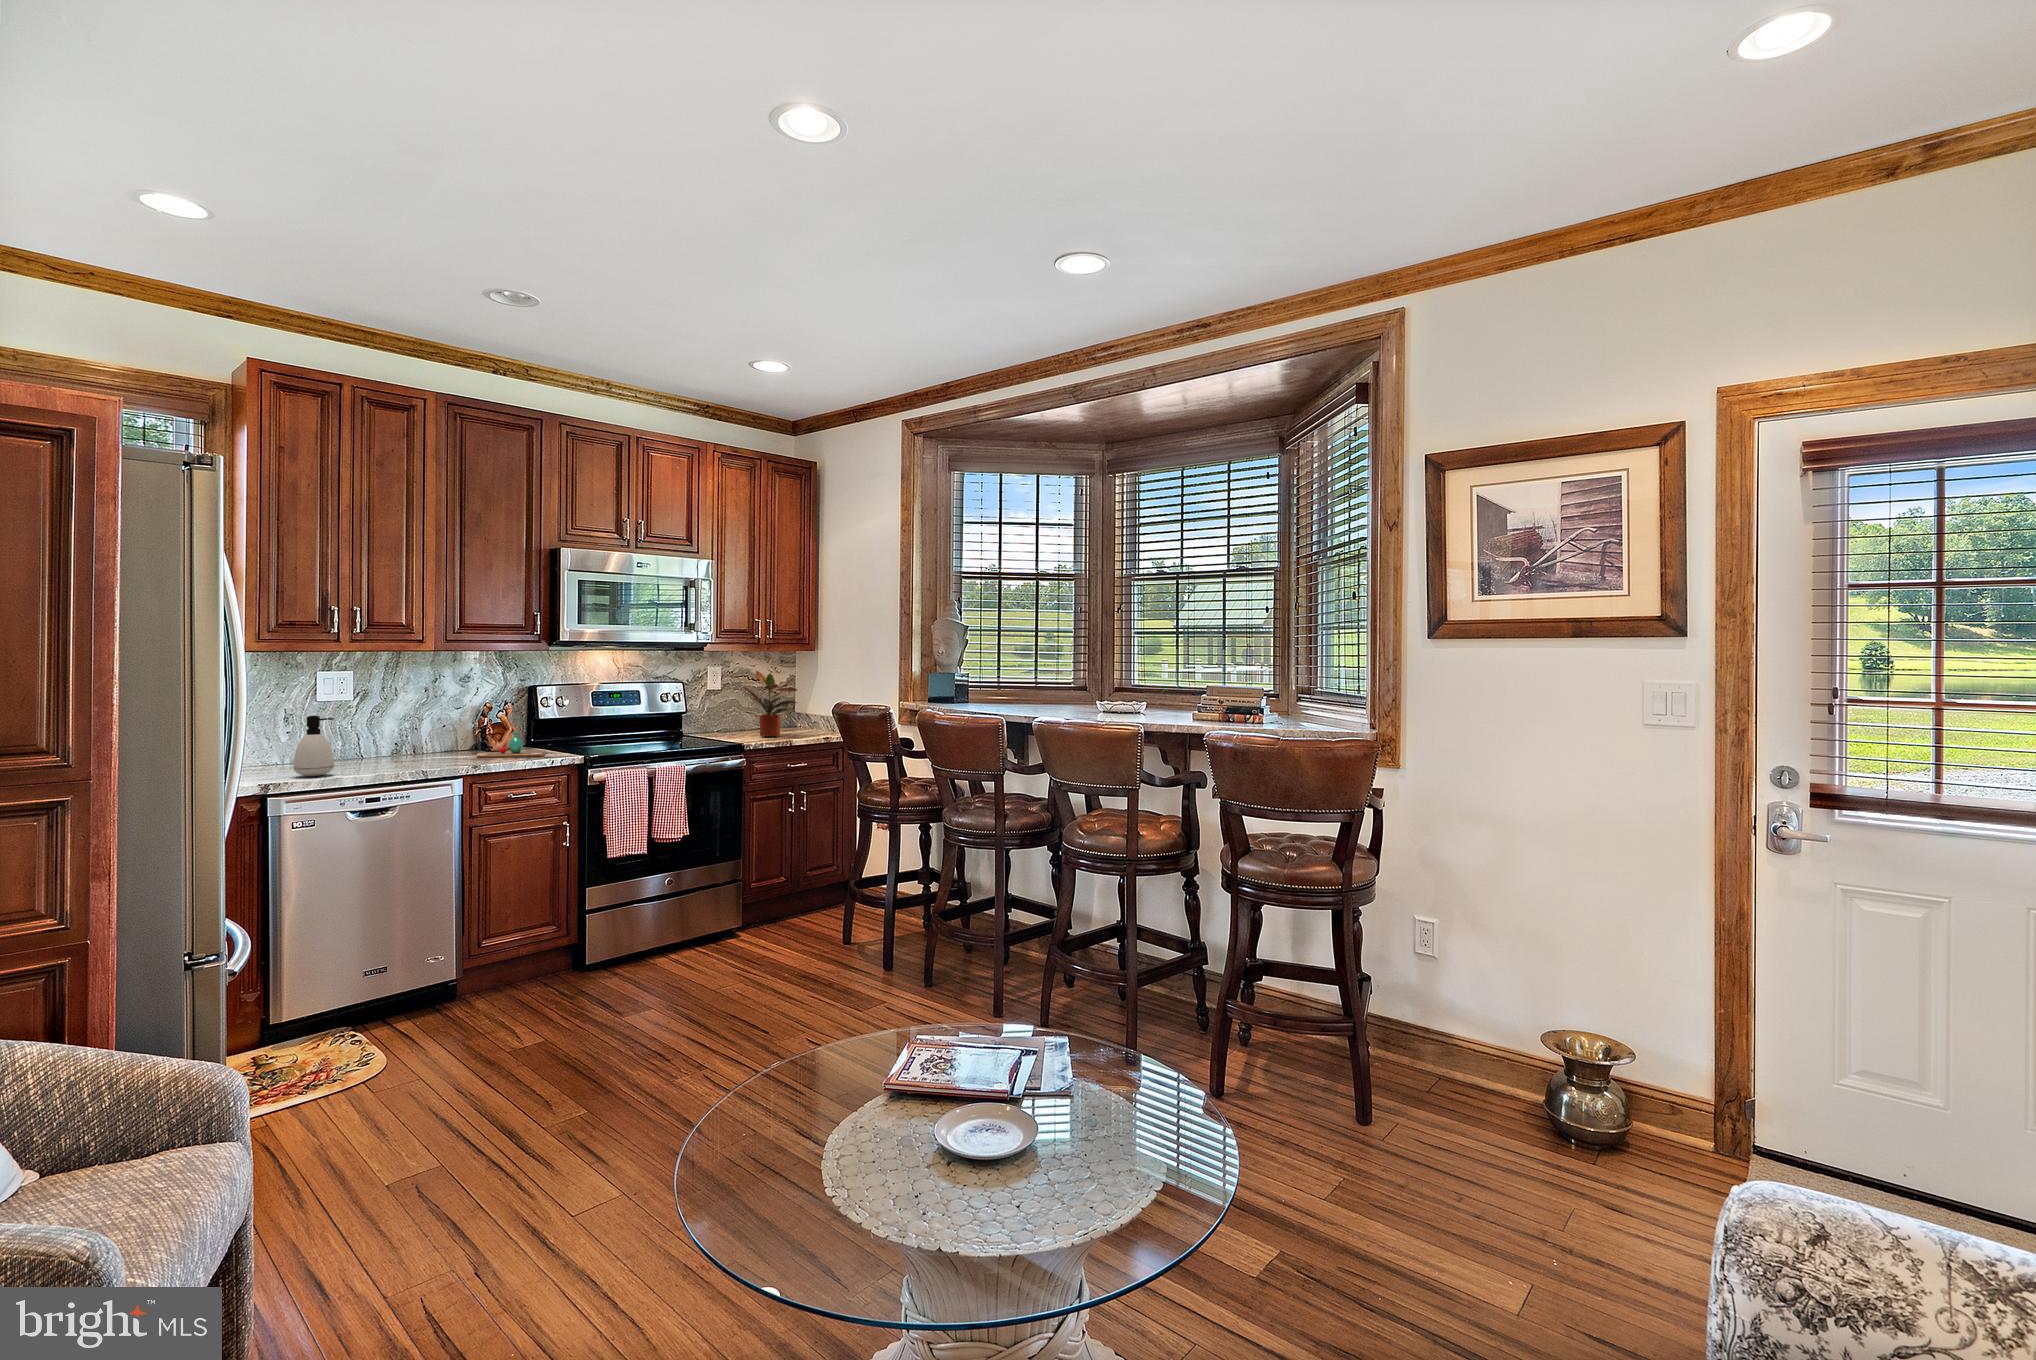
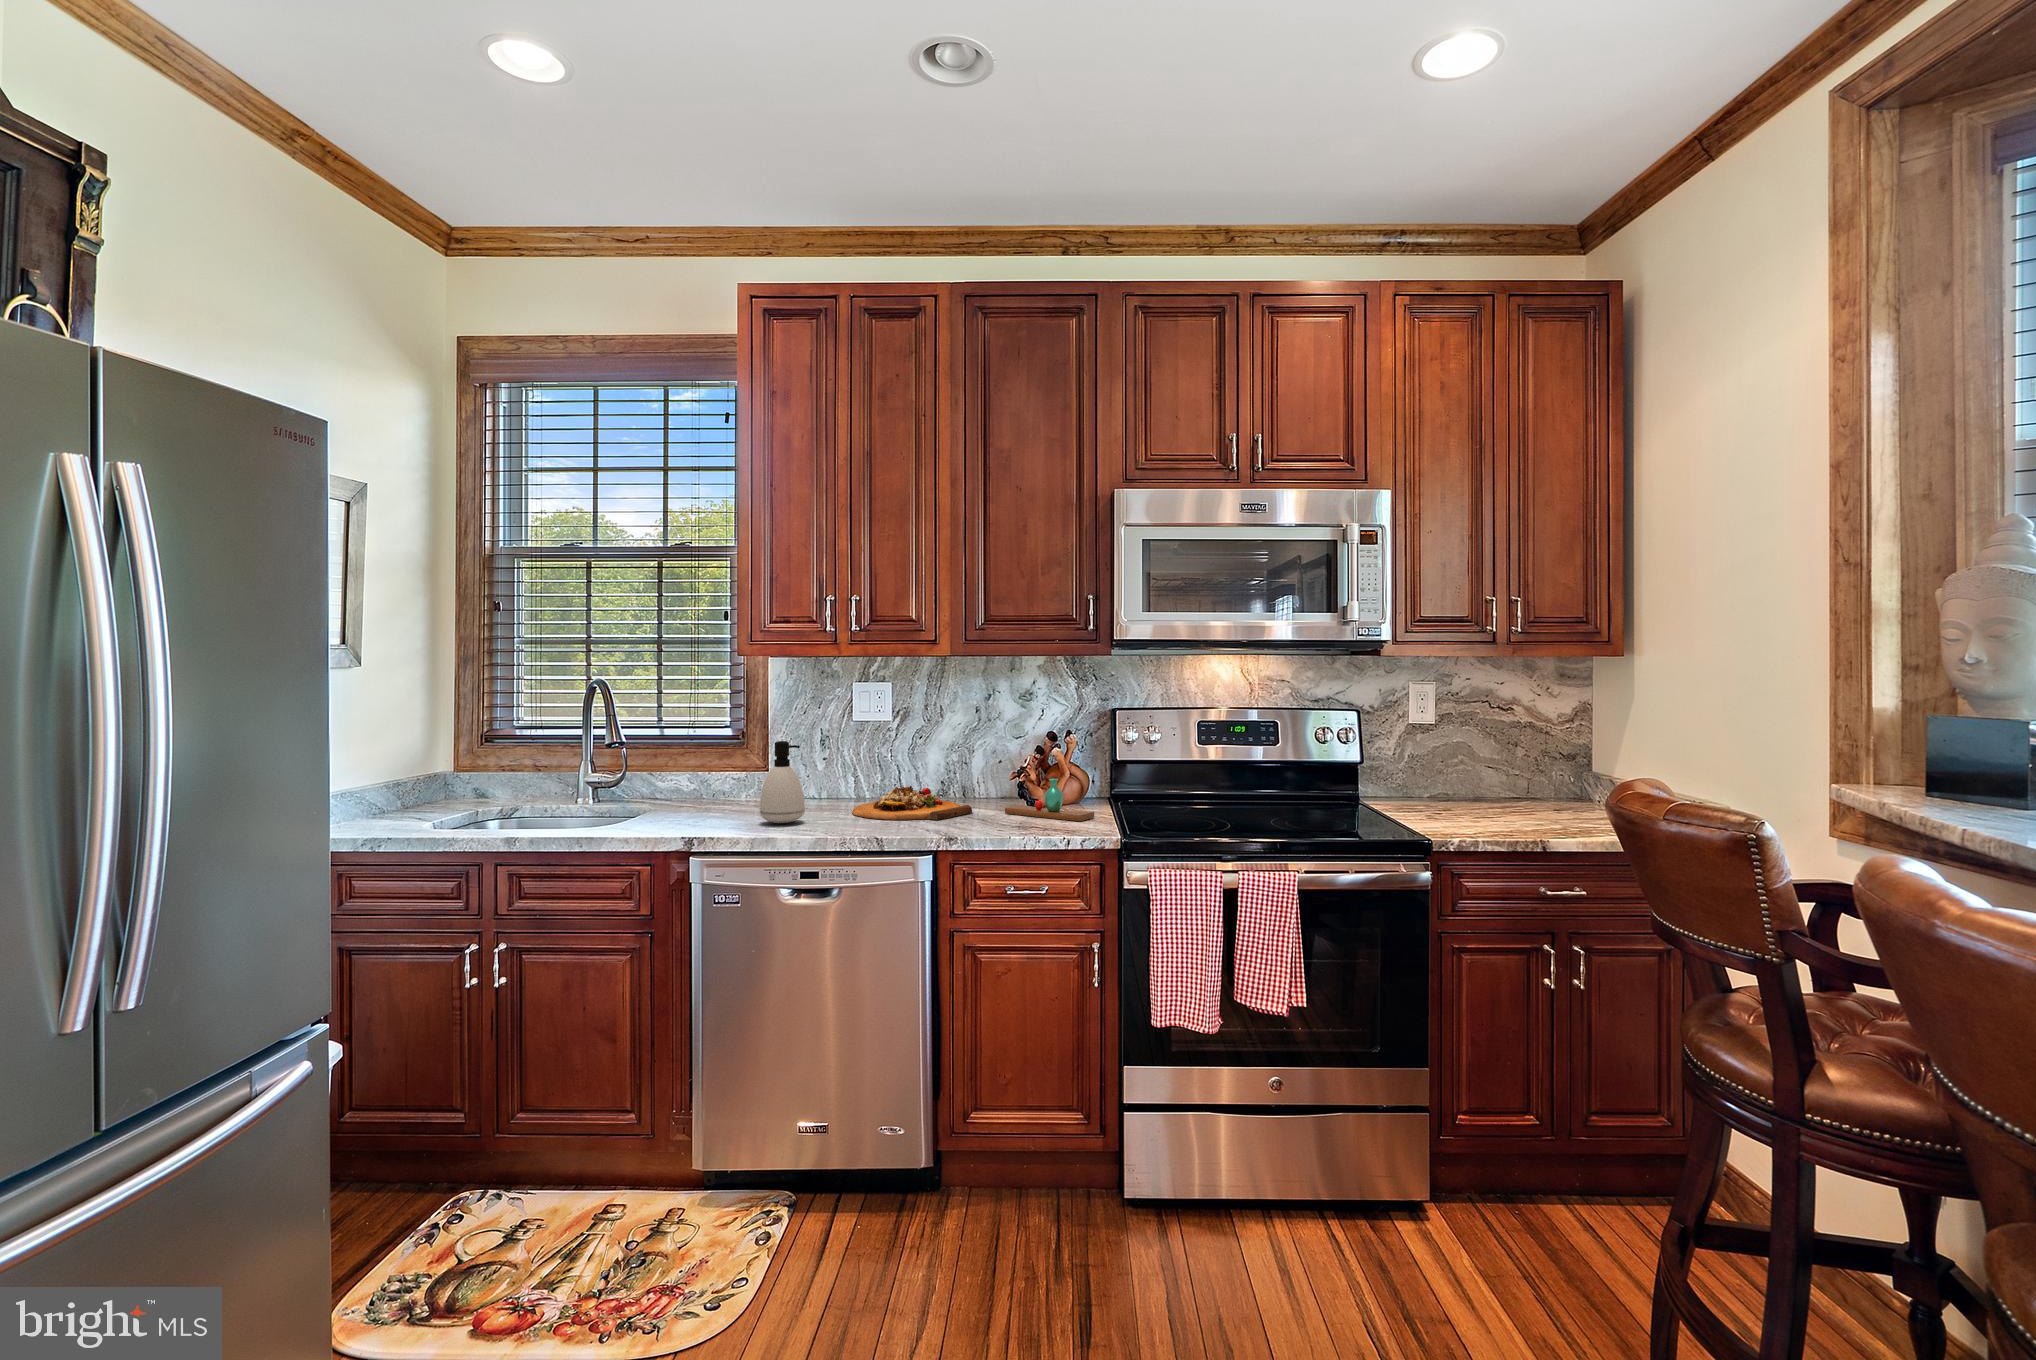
potted plant: present [744,671,797,736] -> none [1459,690,1572,819]
cutting board: none [347,745,452,768] -> present [852,786,973,820]

